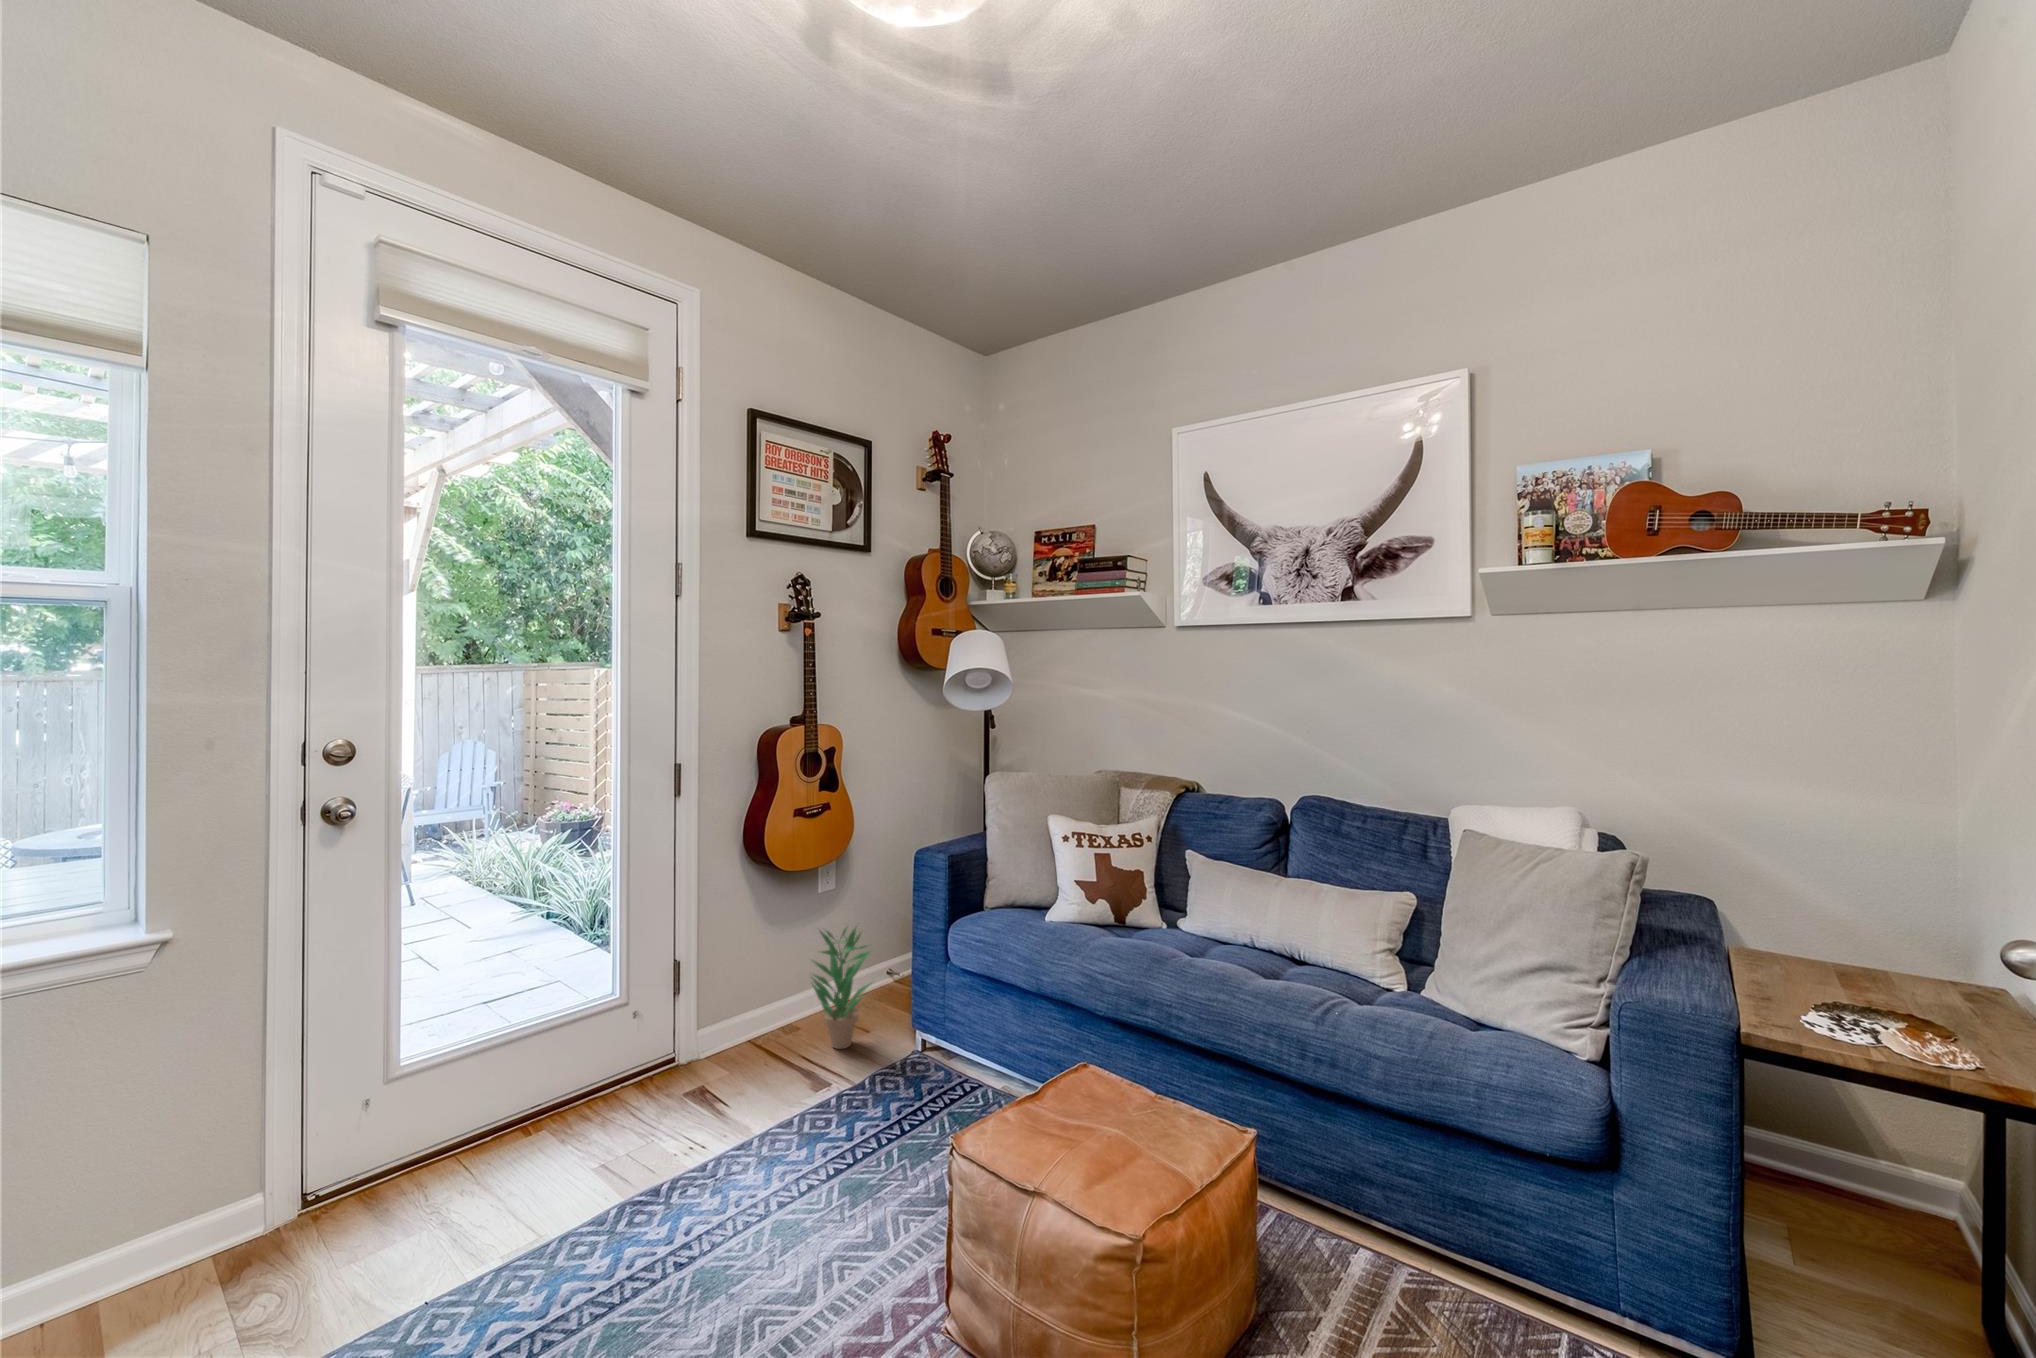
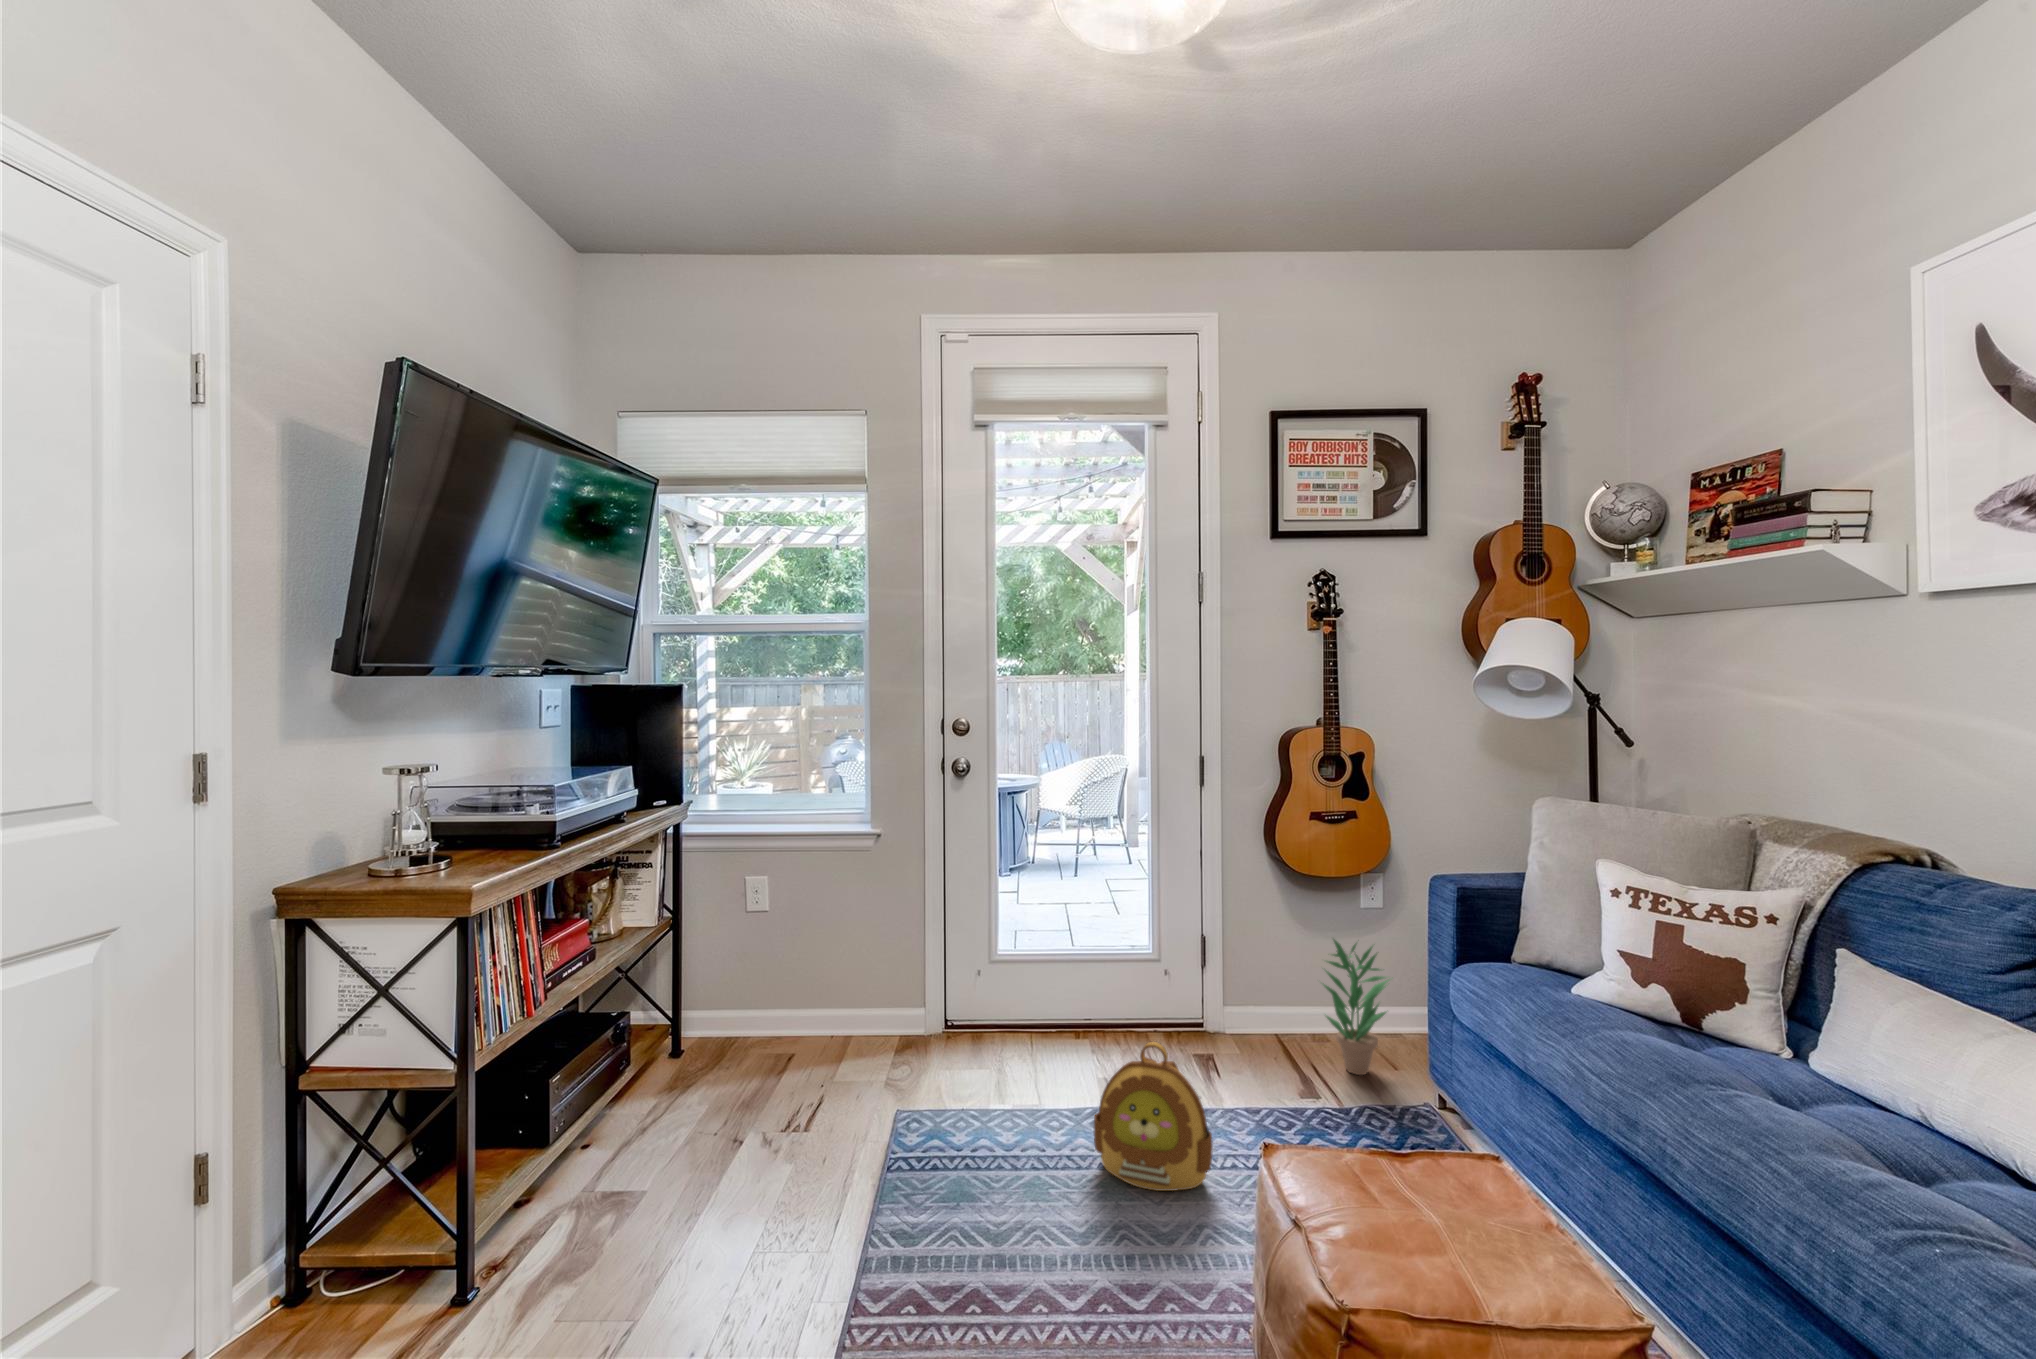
backpack: none [667,1092,807,1266] -> present [1094,1042,1213,1191]

